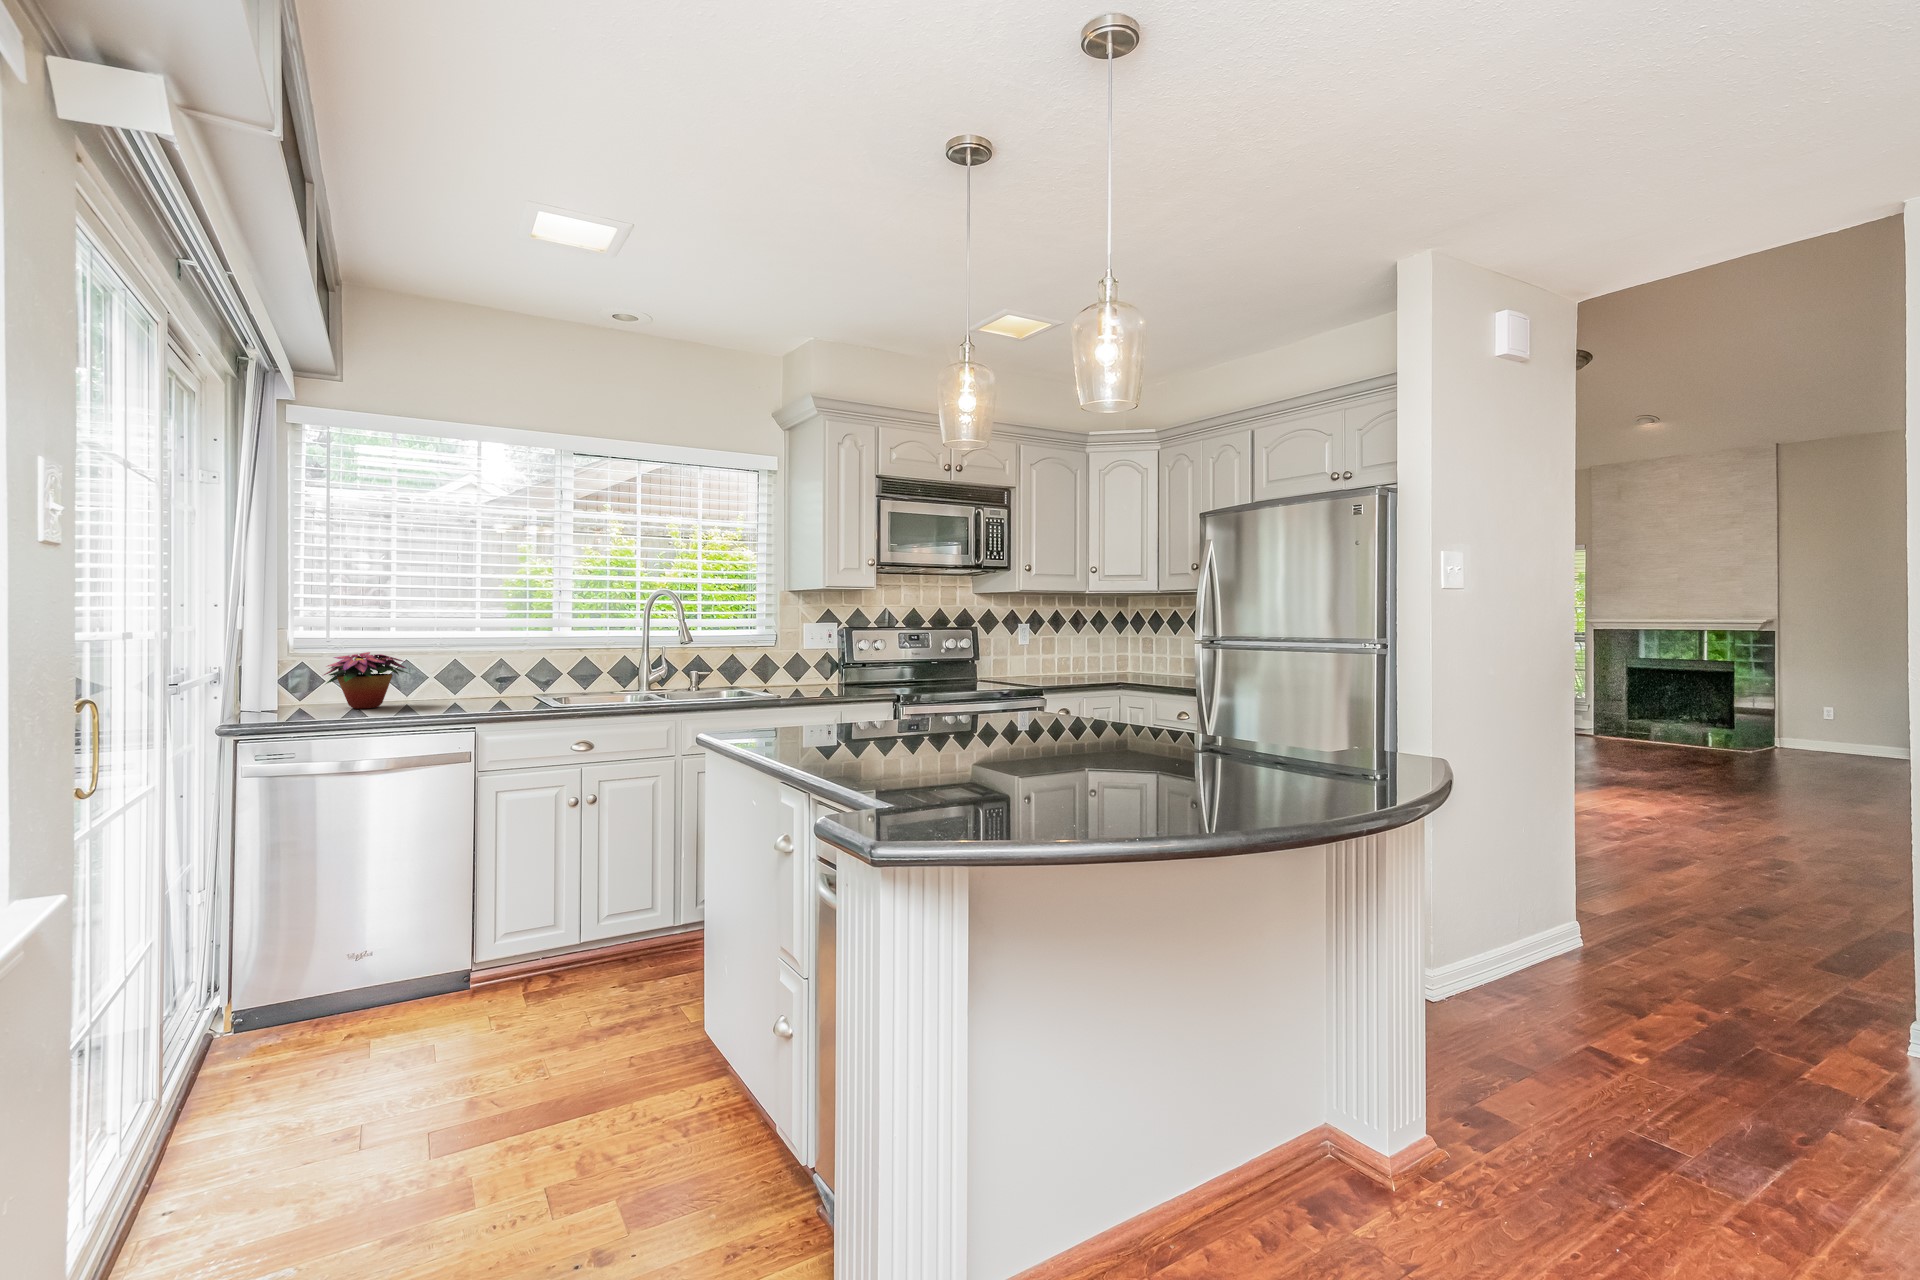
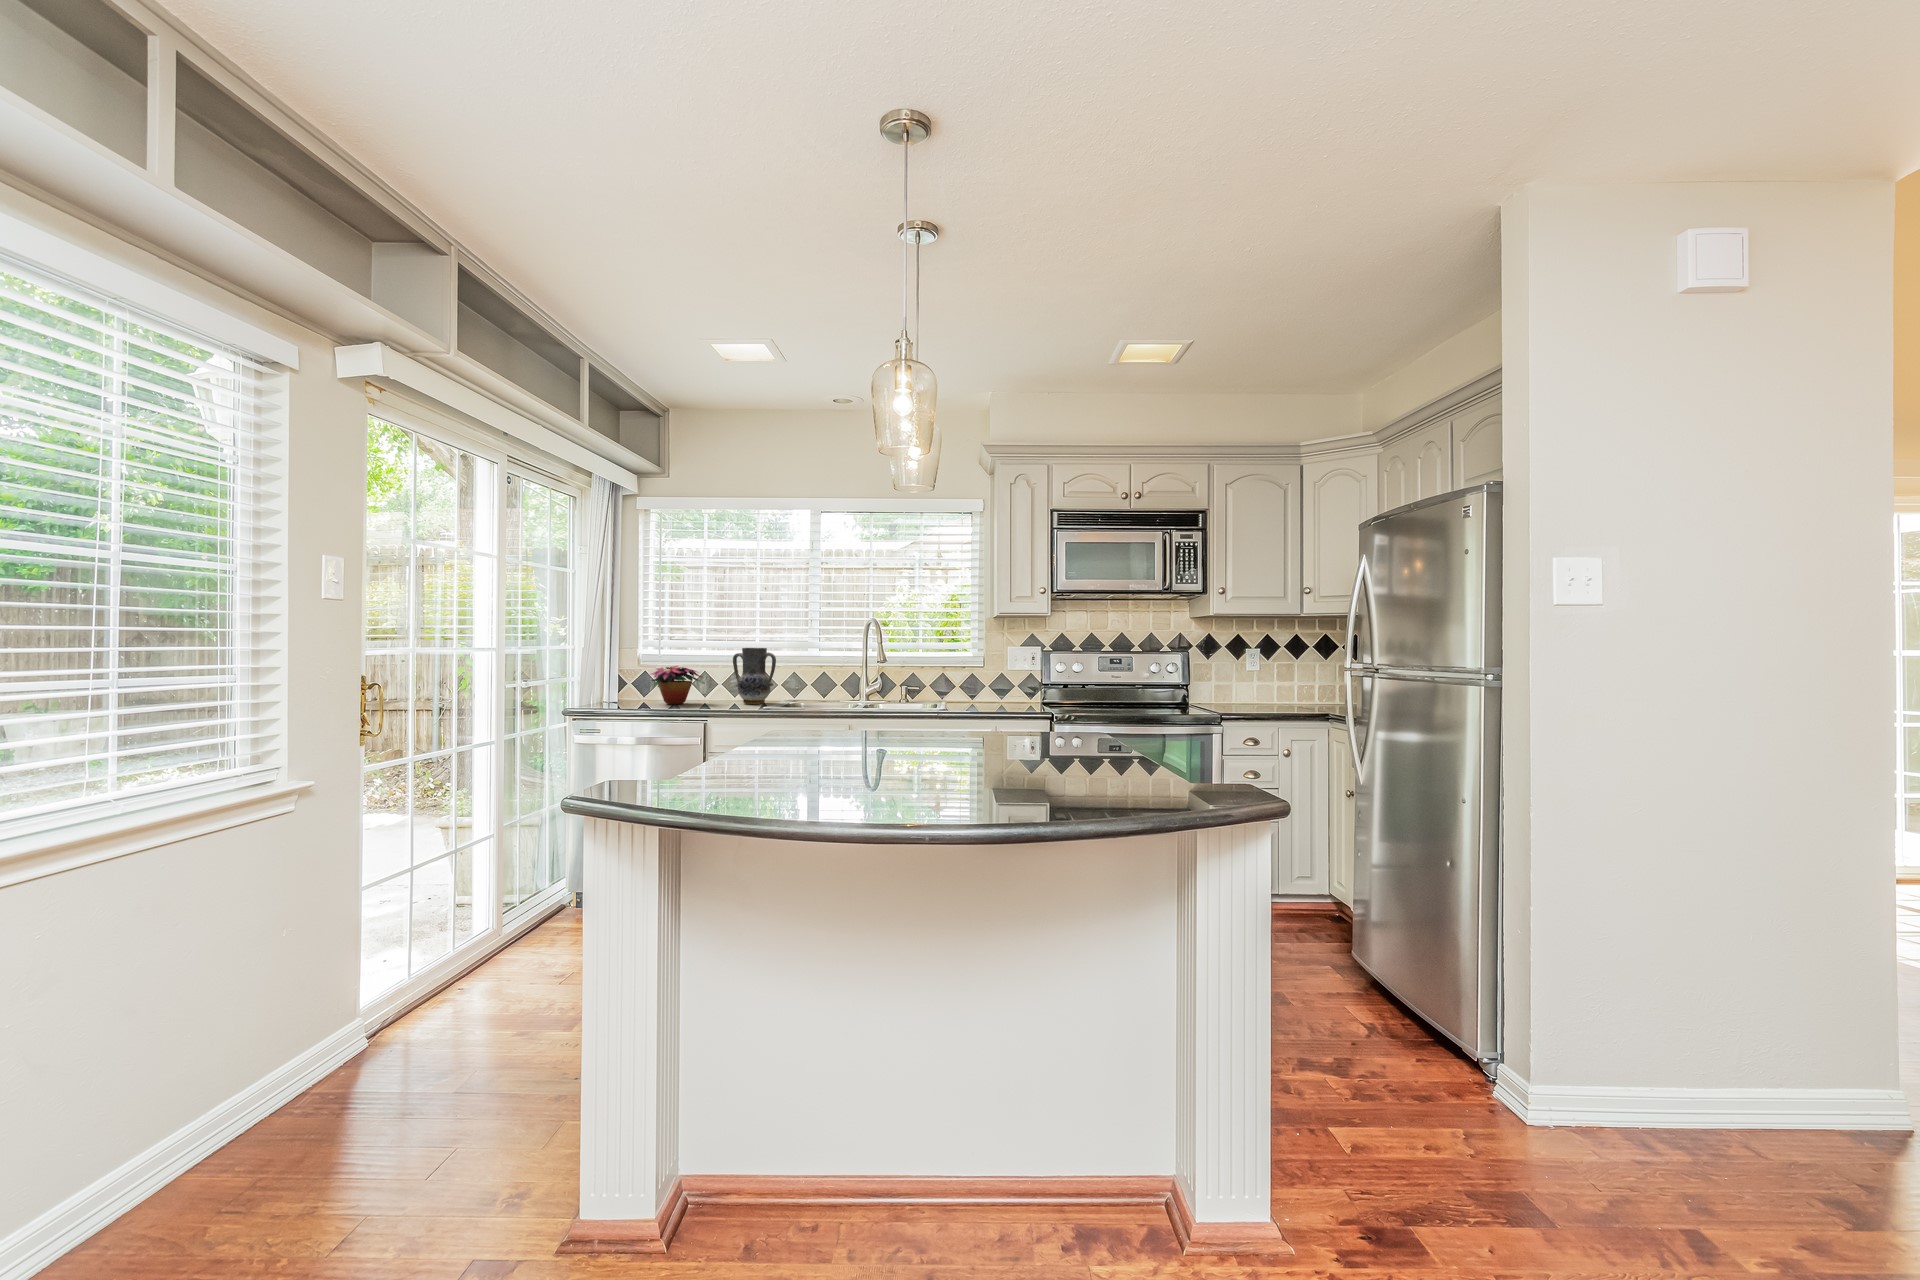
vase: none [456,626,522,702] -> present [733,648,776,704]

